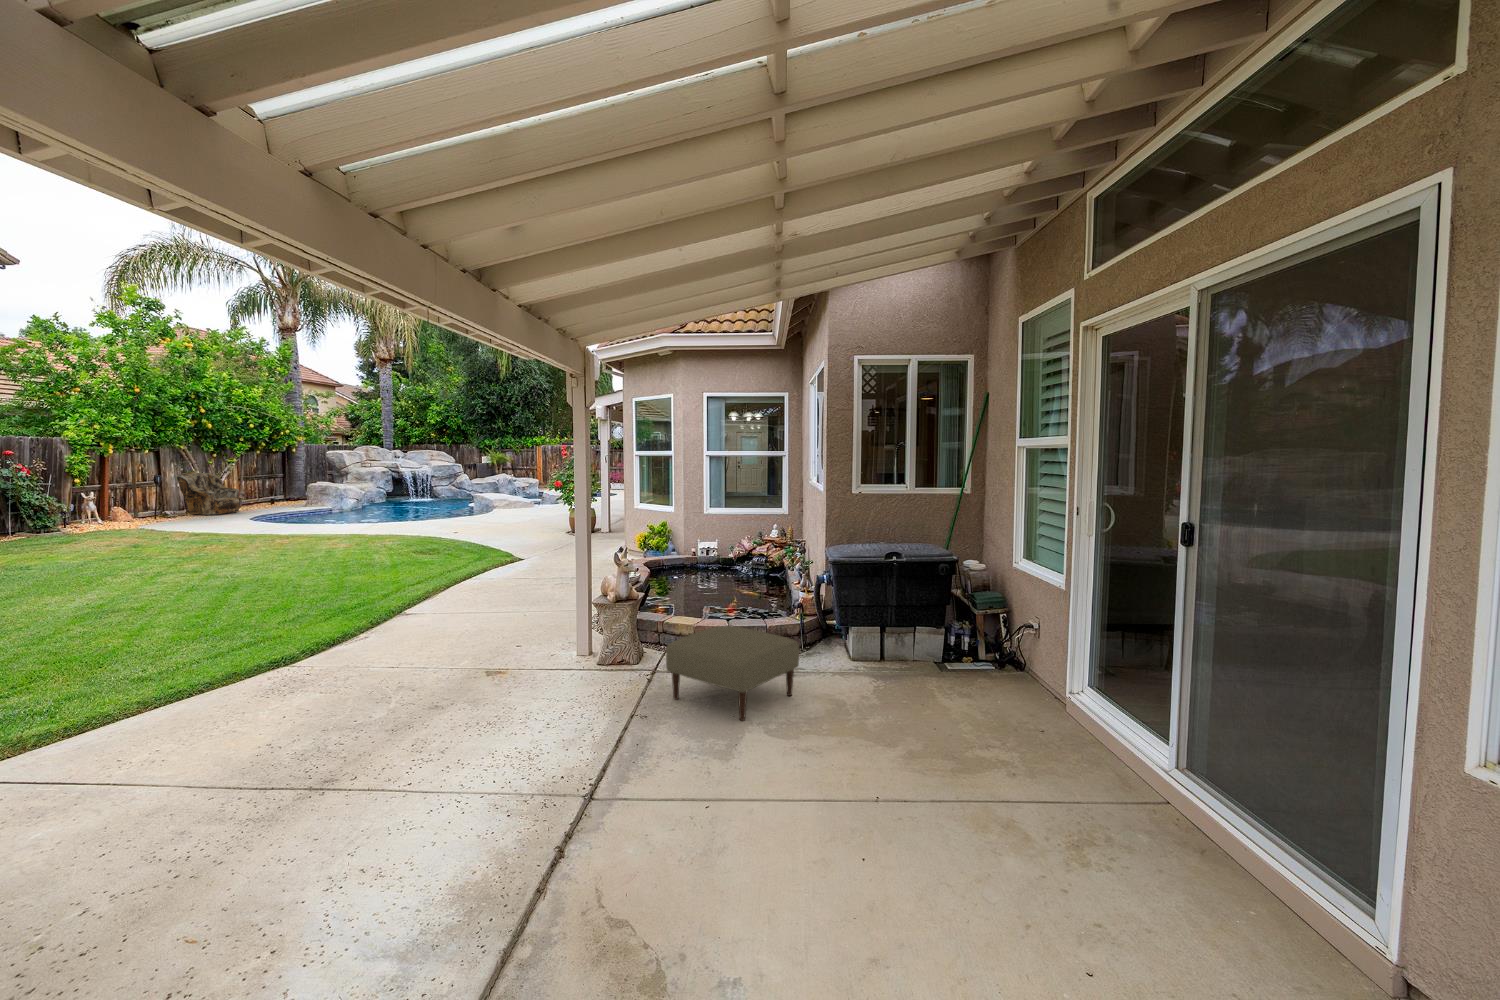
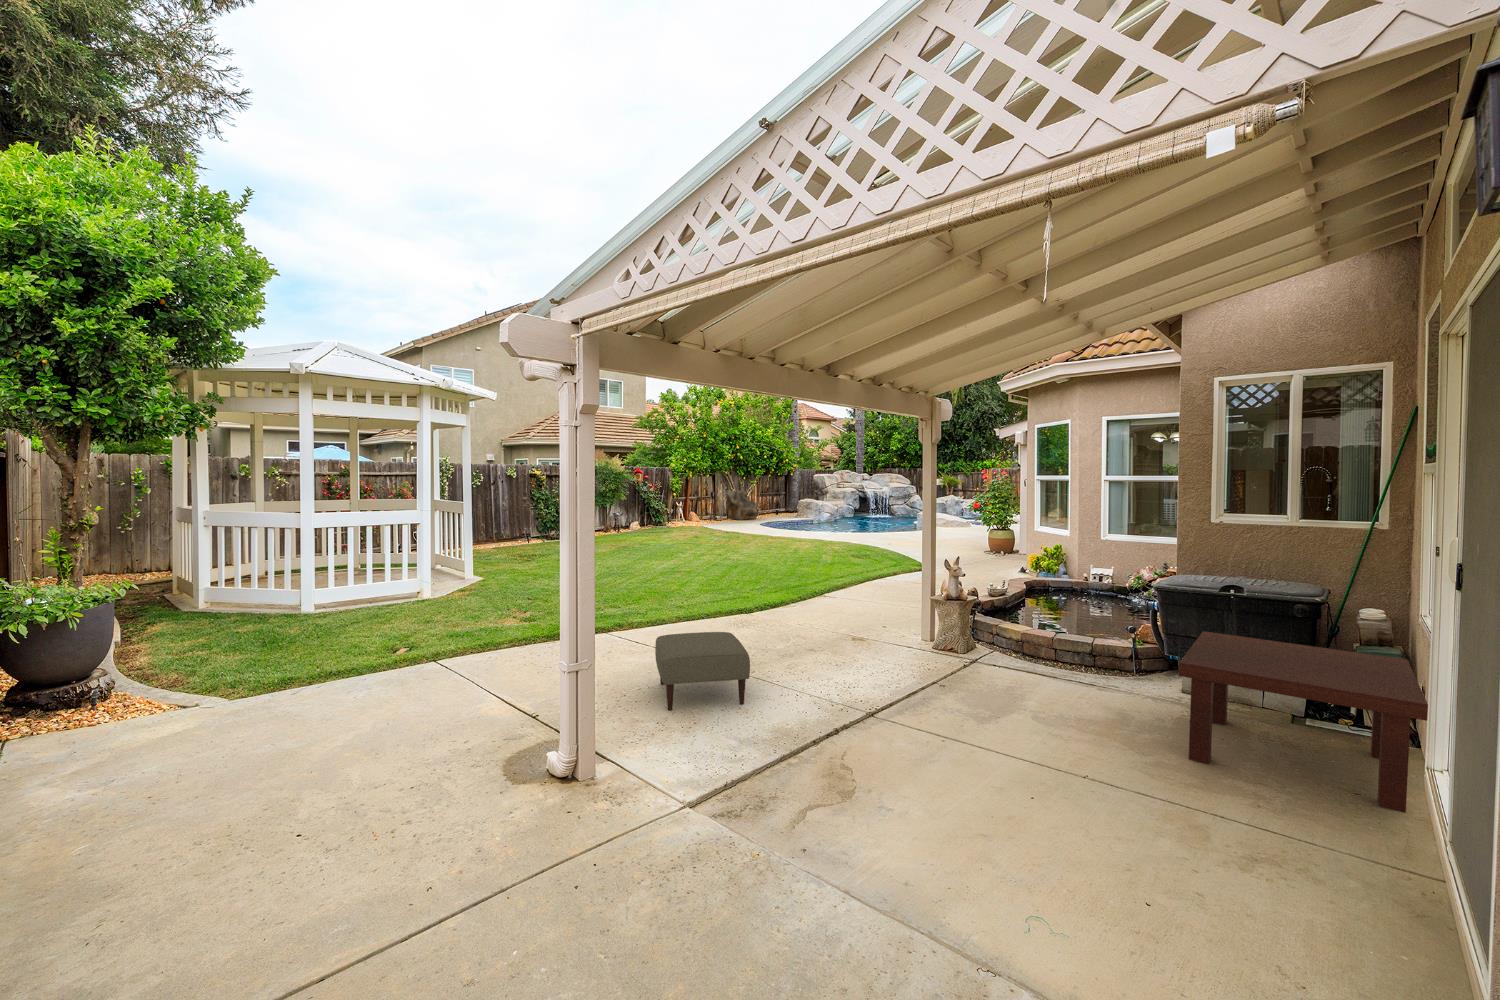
coffee table: none [884,601,1097,740] -> present [1179,631,1428,813]
ottoman: present [666,626,799,721] -> present [655,632,750,710]

